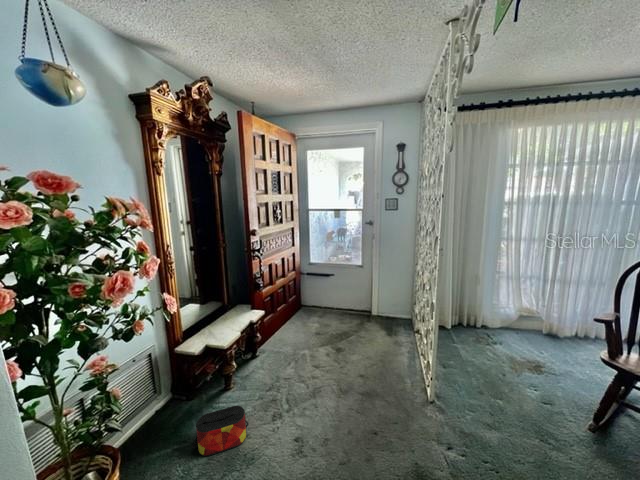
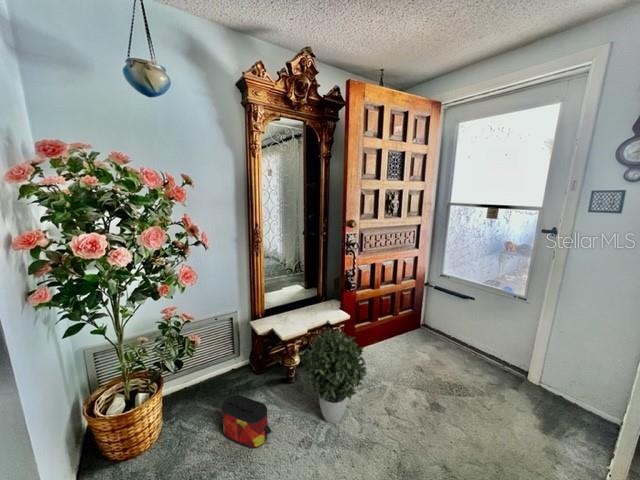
potted plant: none [255,320,307,396] -> present [300,329,367,423]

